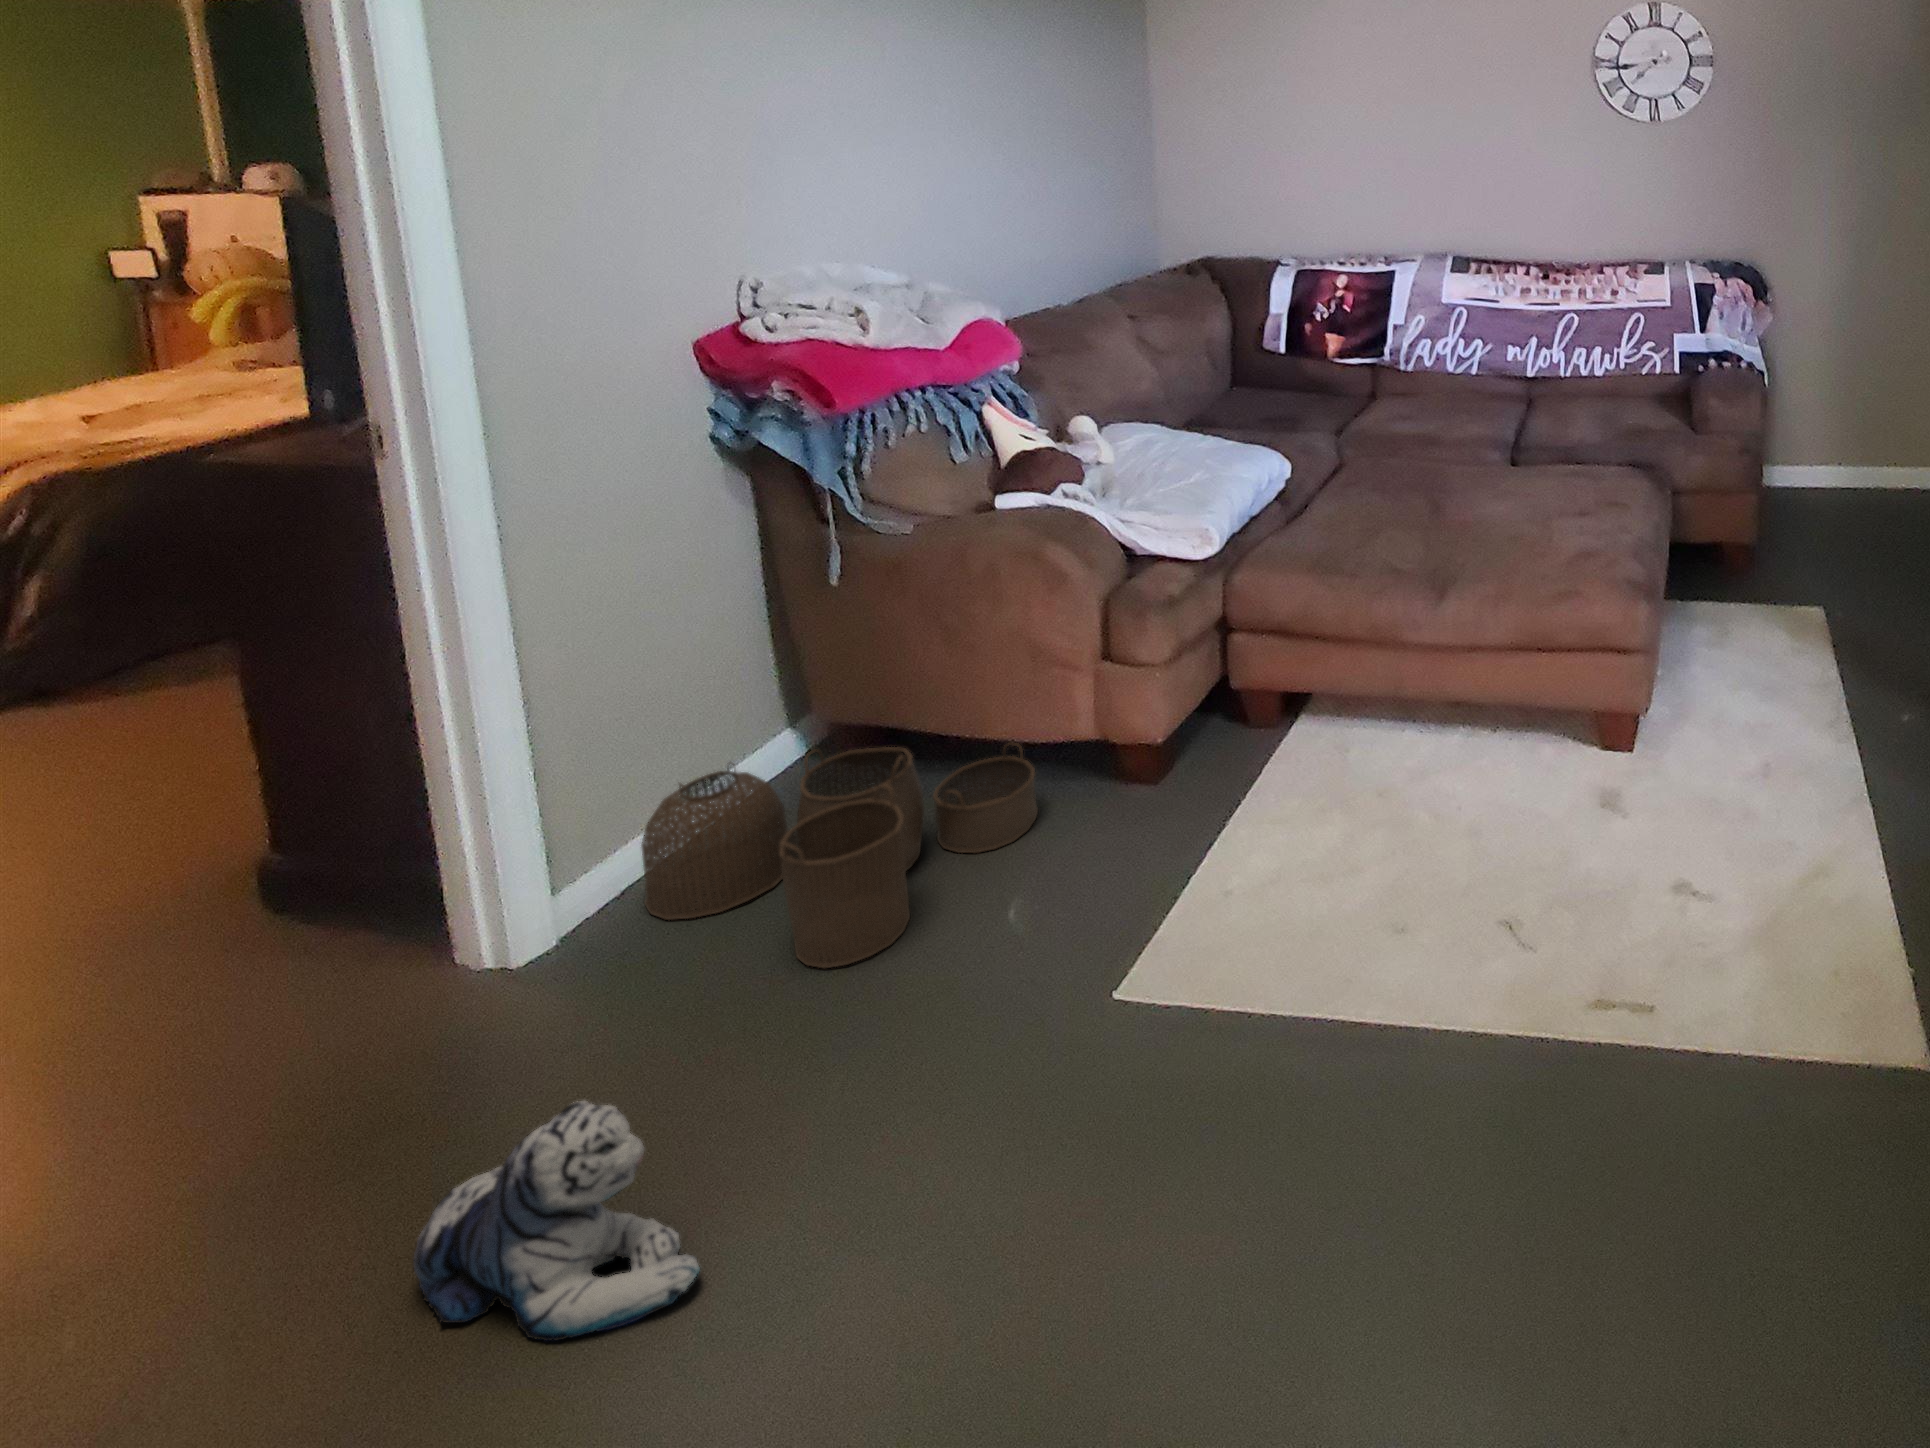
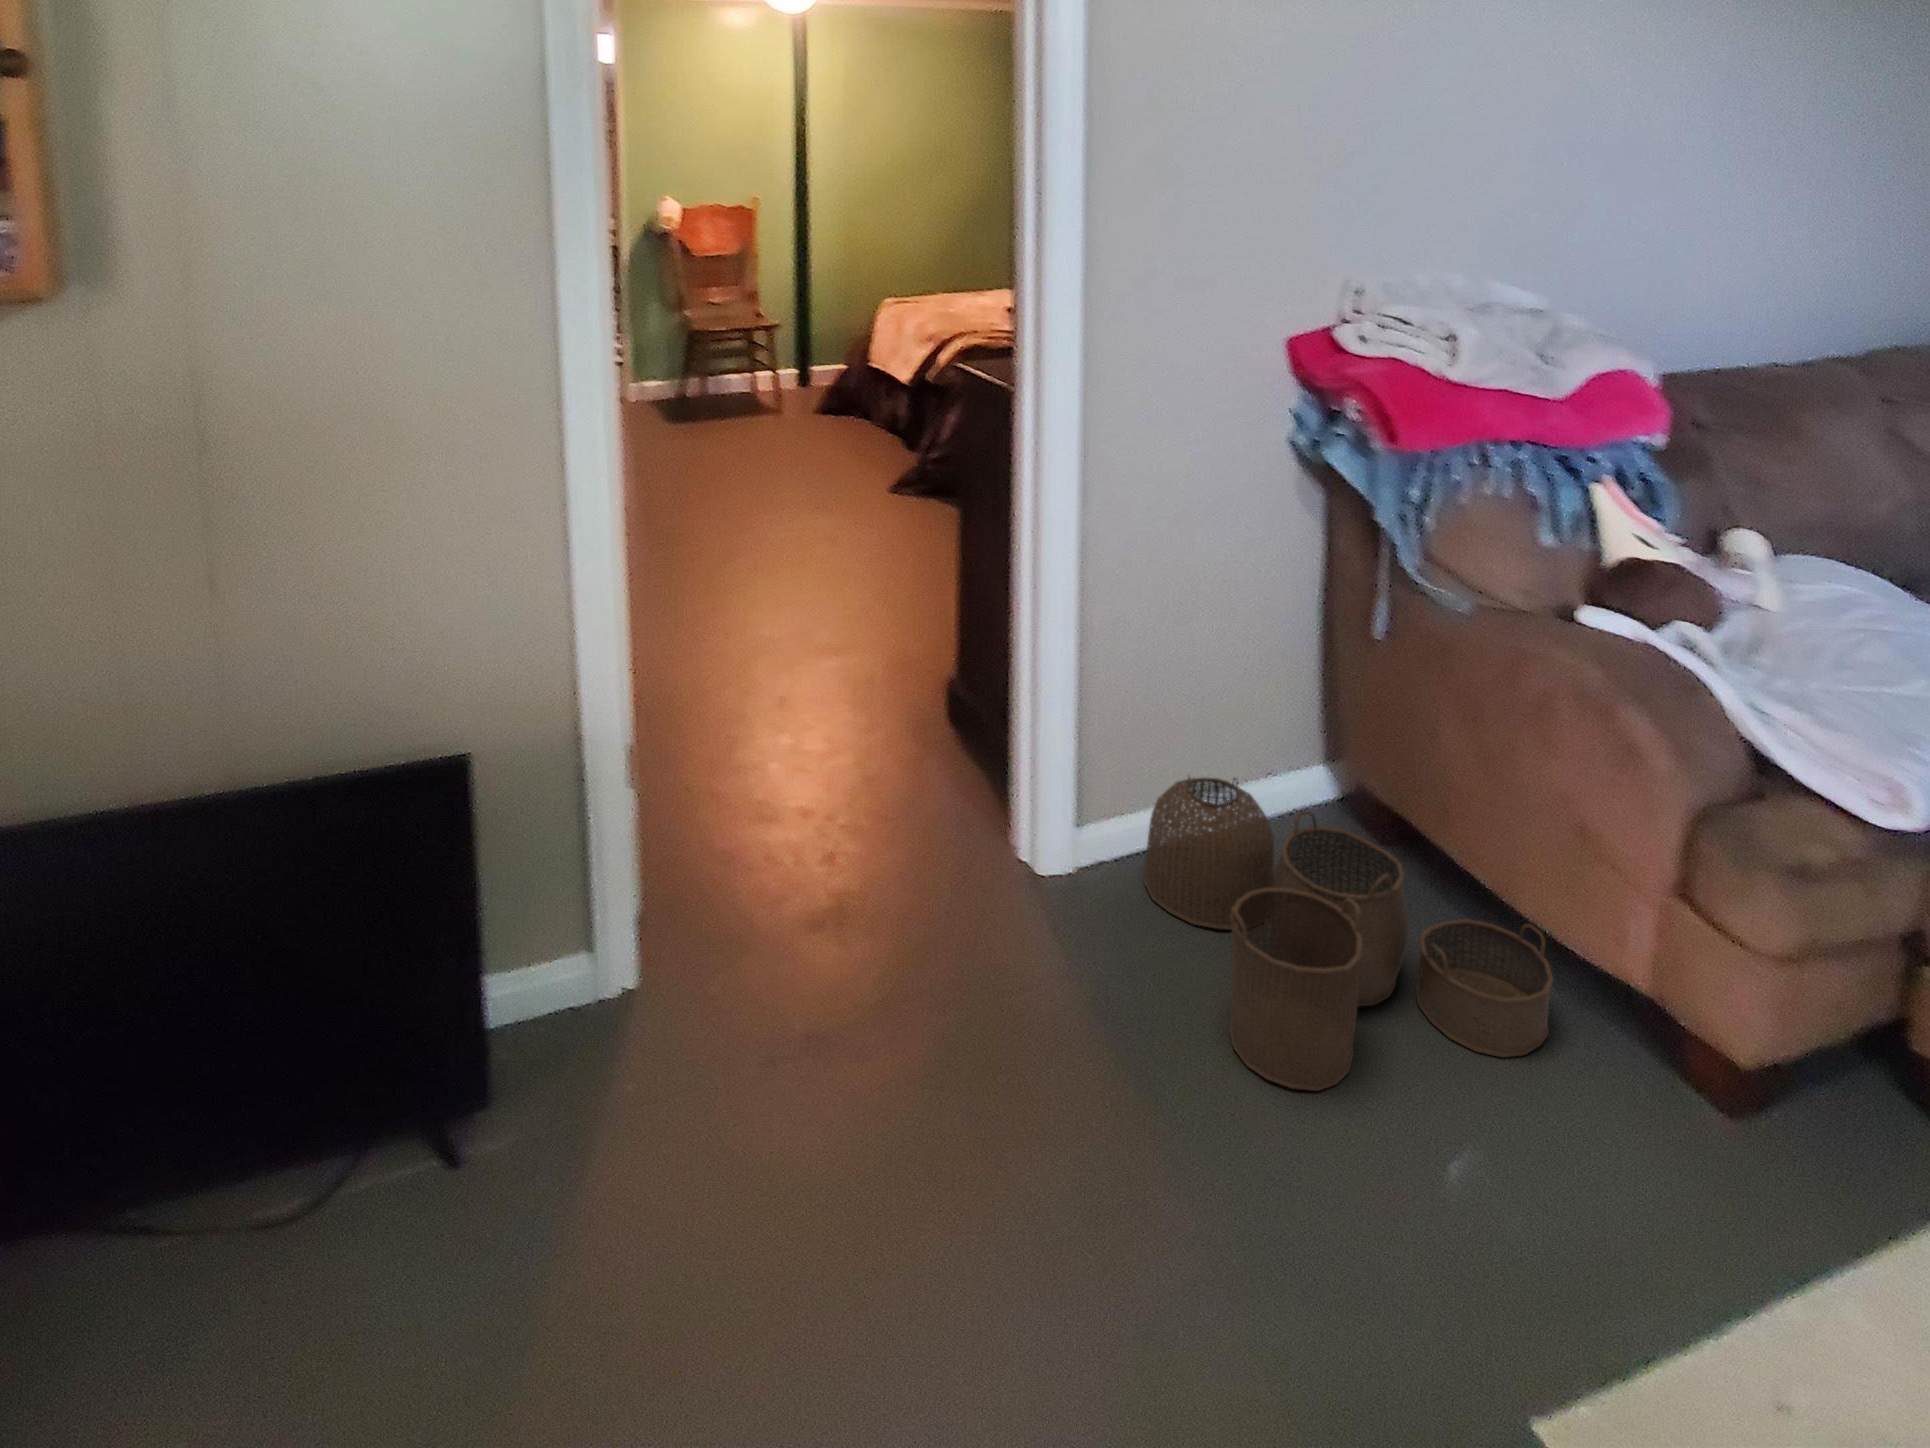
plush toy: present [413,1101,700,1341] -> none [856,1059,1010,1345]

